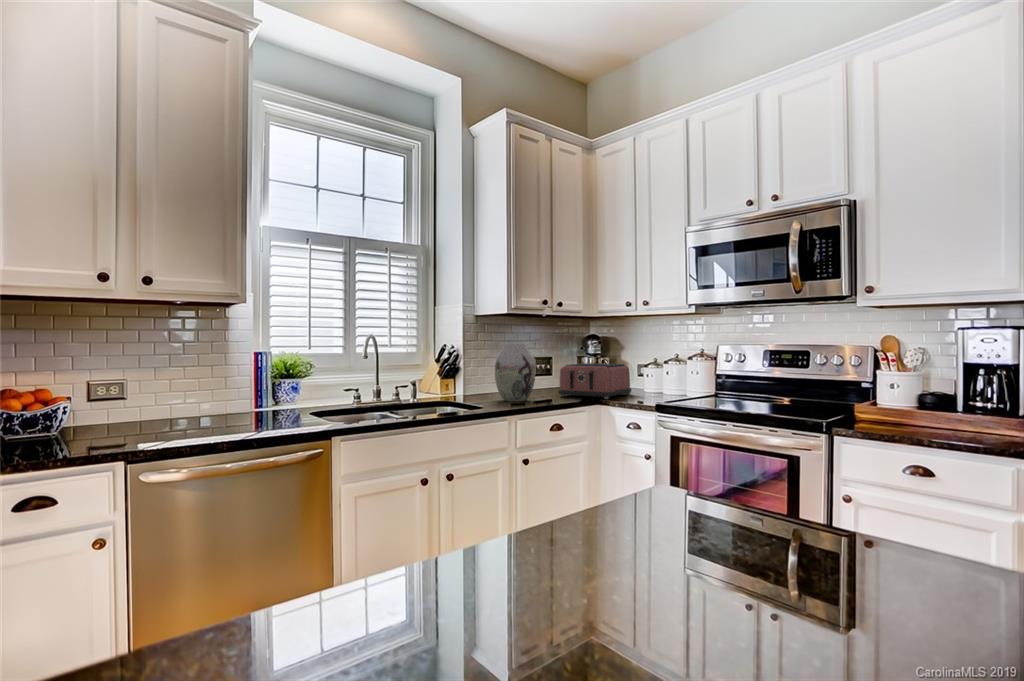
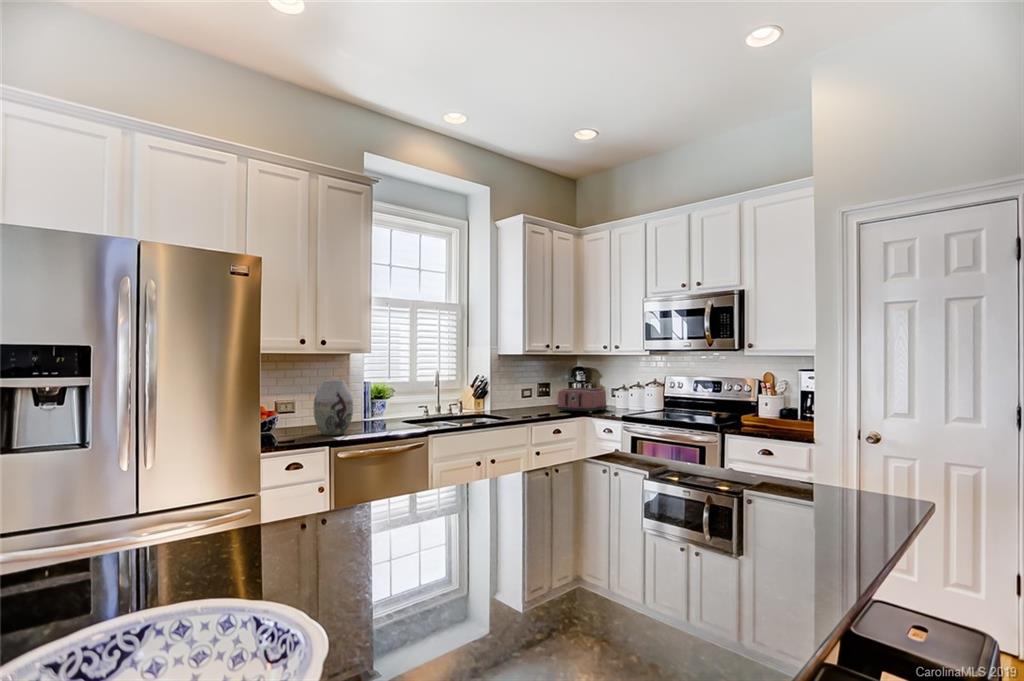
vase: present [495,343,535,402] -> present [313,380,353,435]

